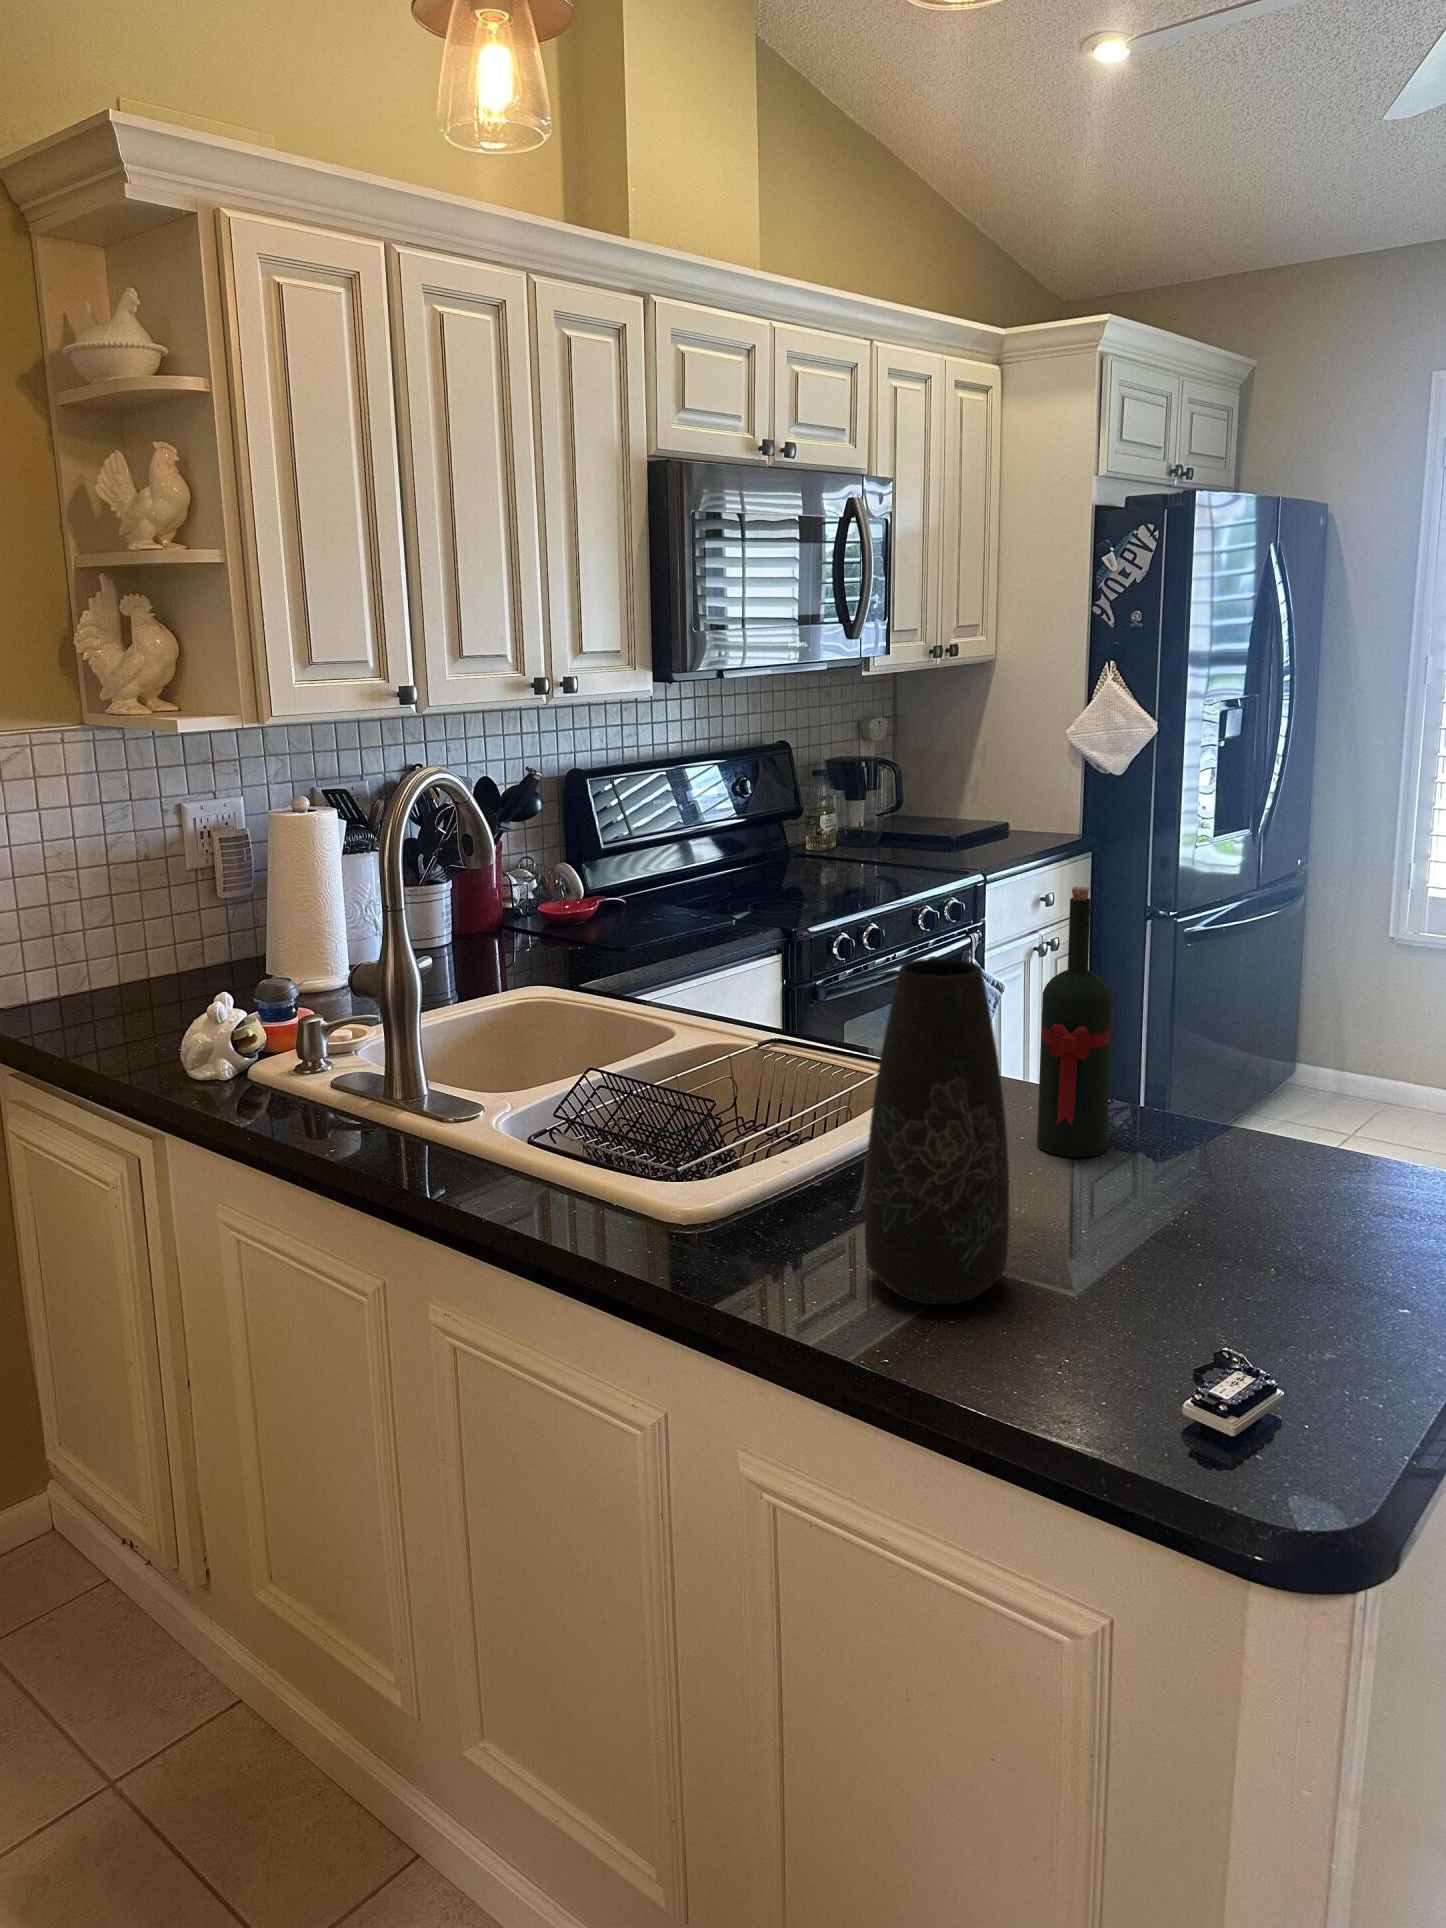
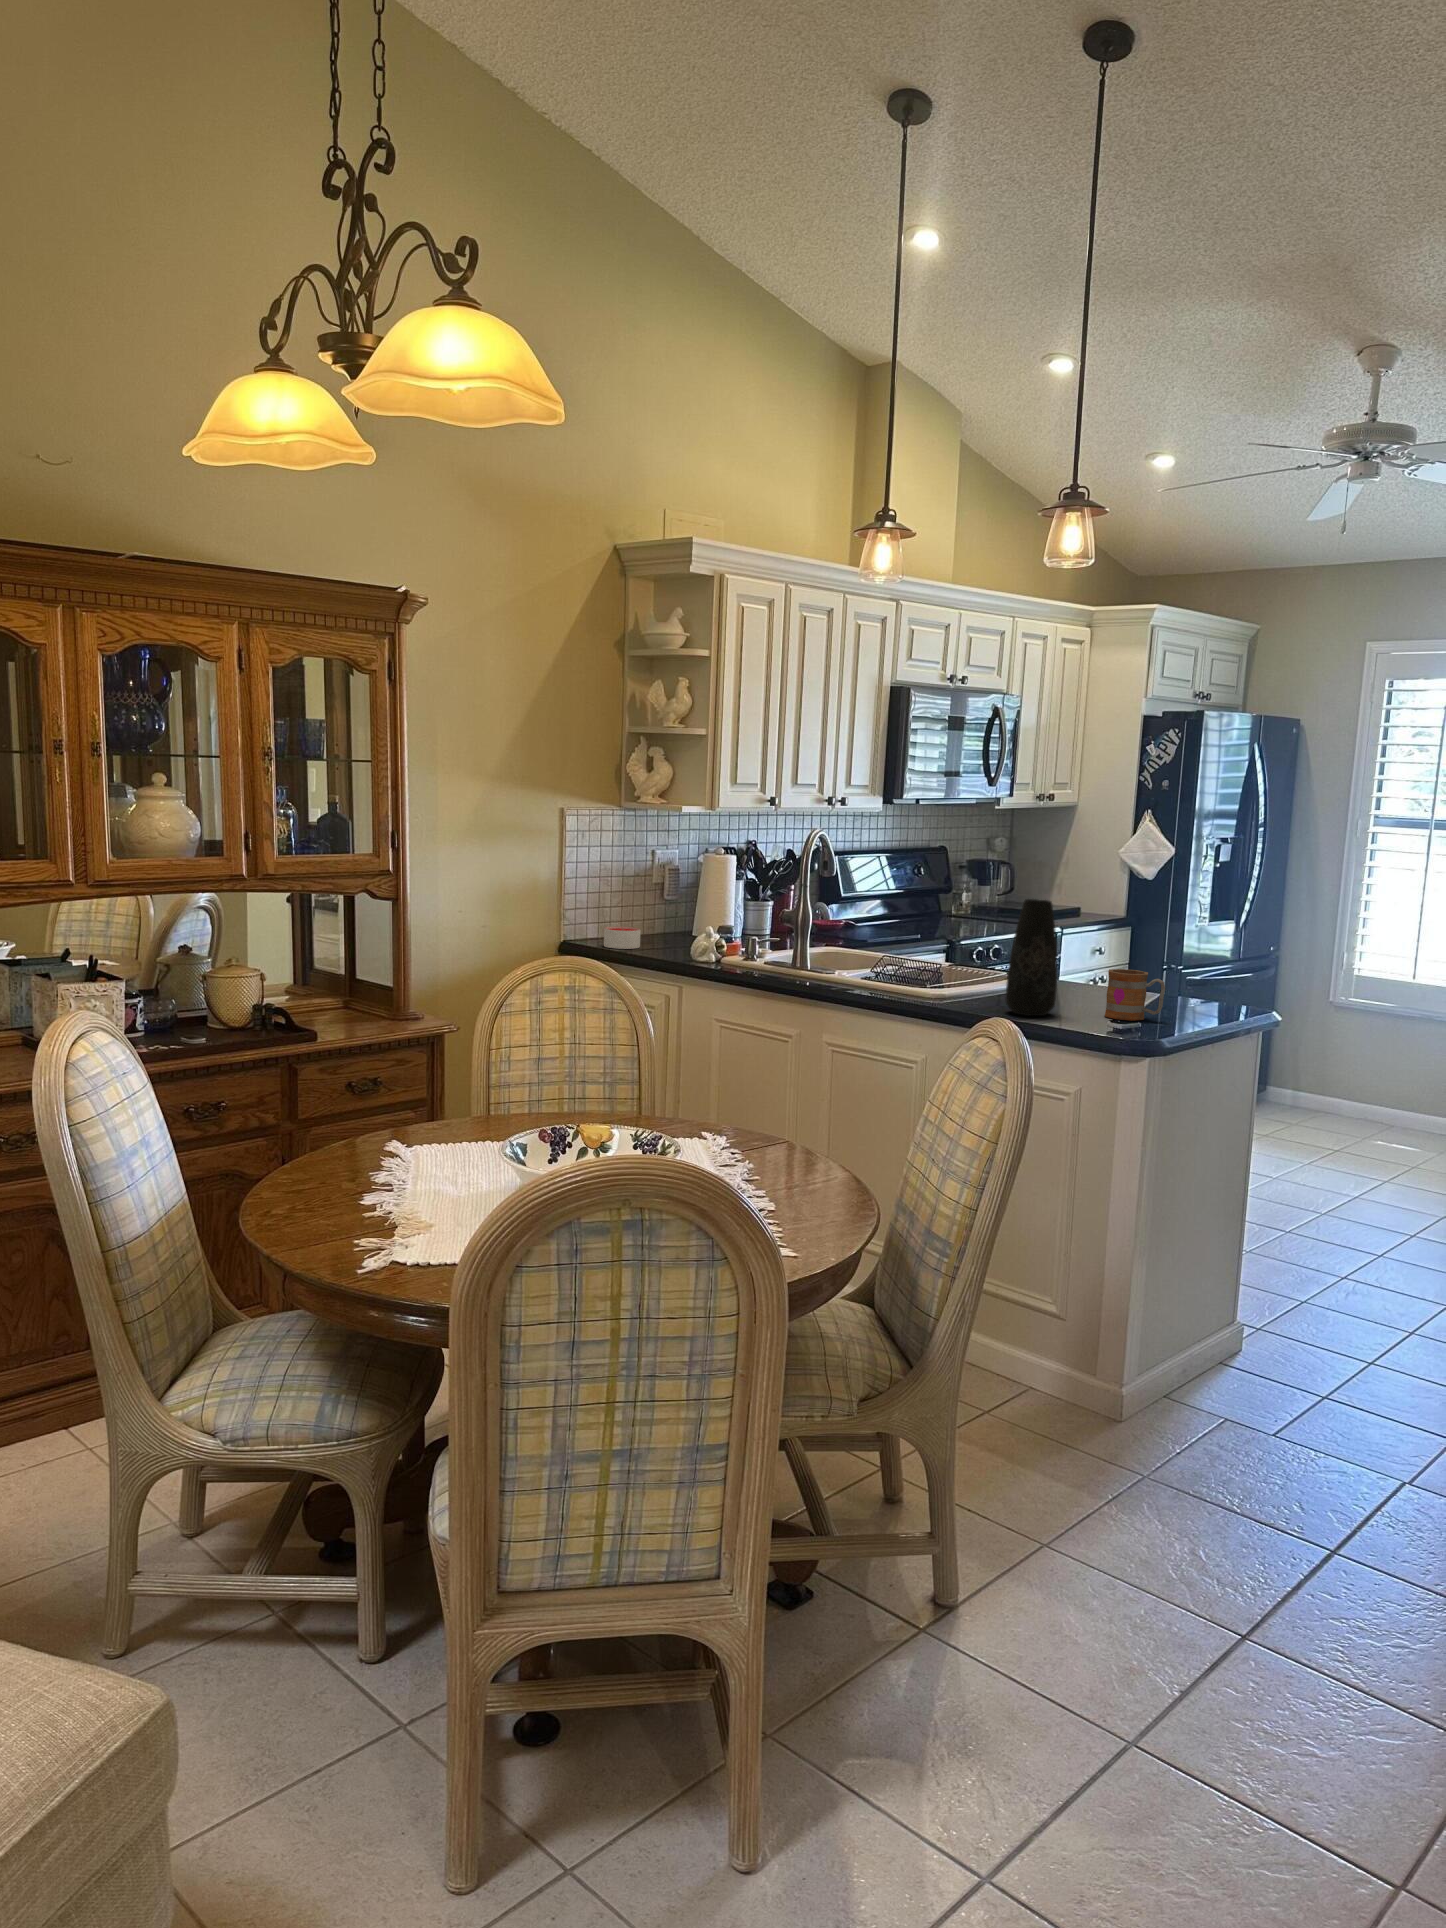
wine bottle: present [1037,887,1112,1157] -> none [1072,891,1104,998]
candle: none [40,975,126,1030] -> present [604,926,641,949]
mug: none [1146,1129,1328,1297] -> present [1105,969,1165,1021]

